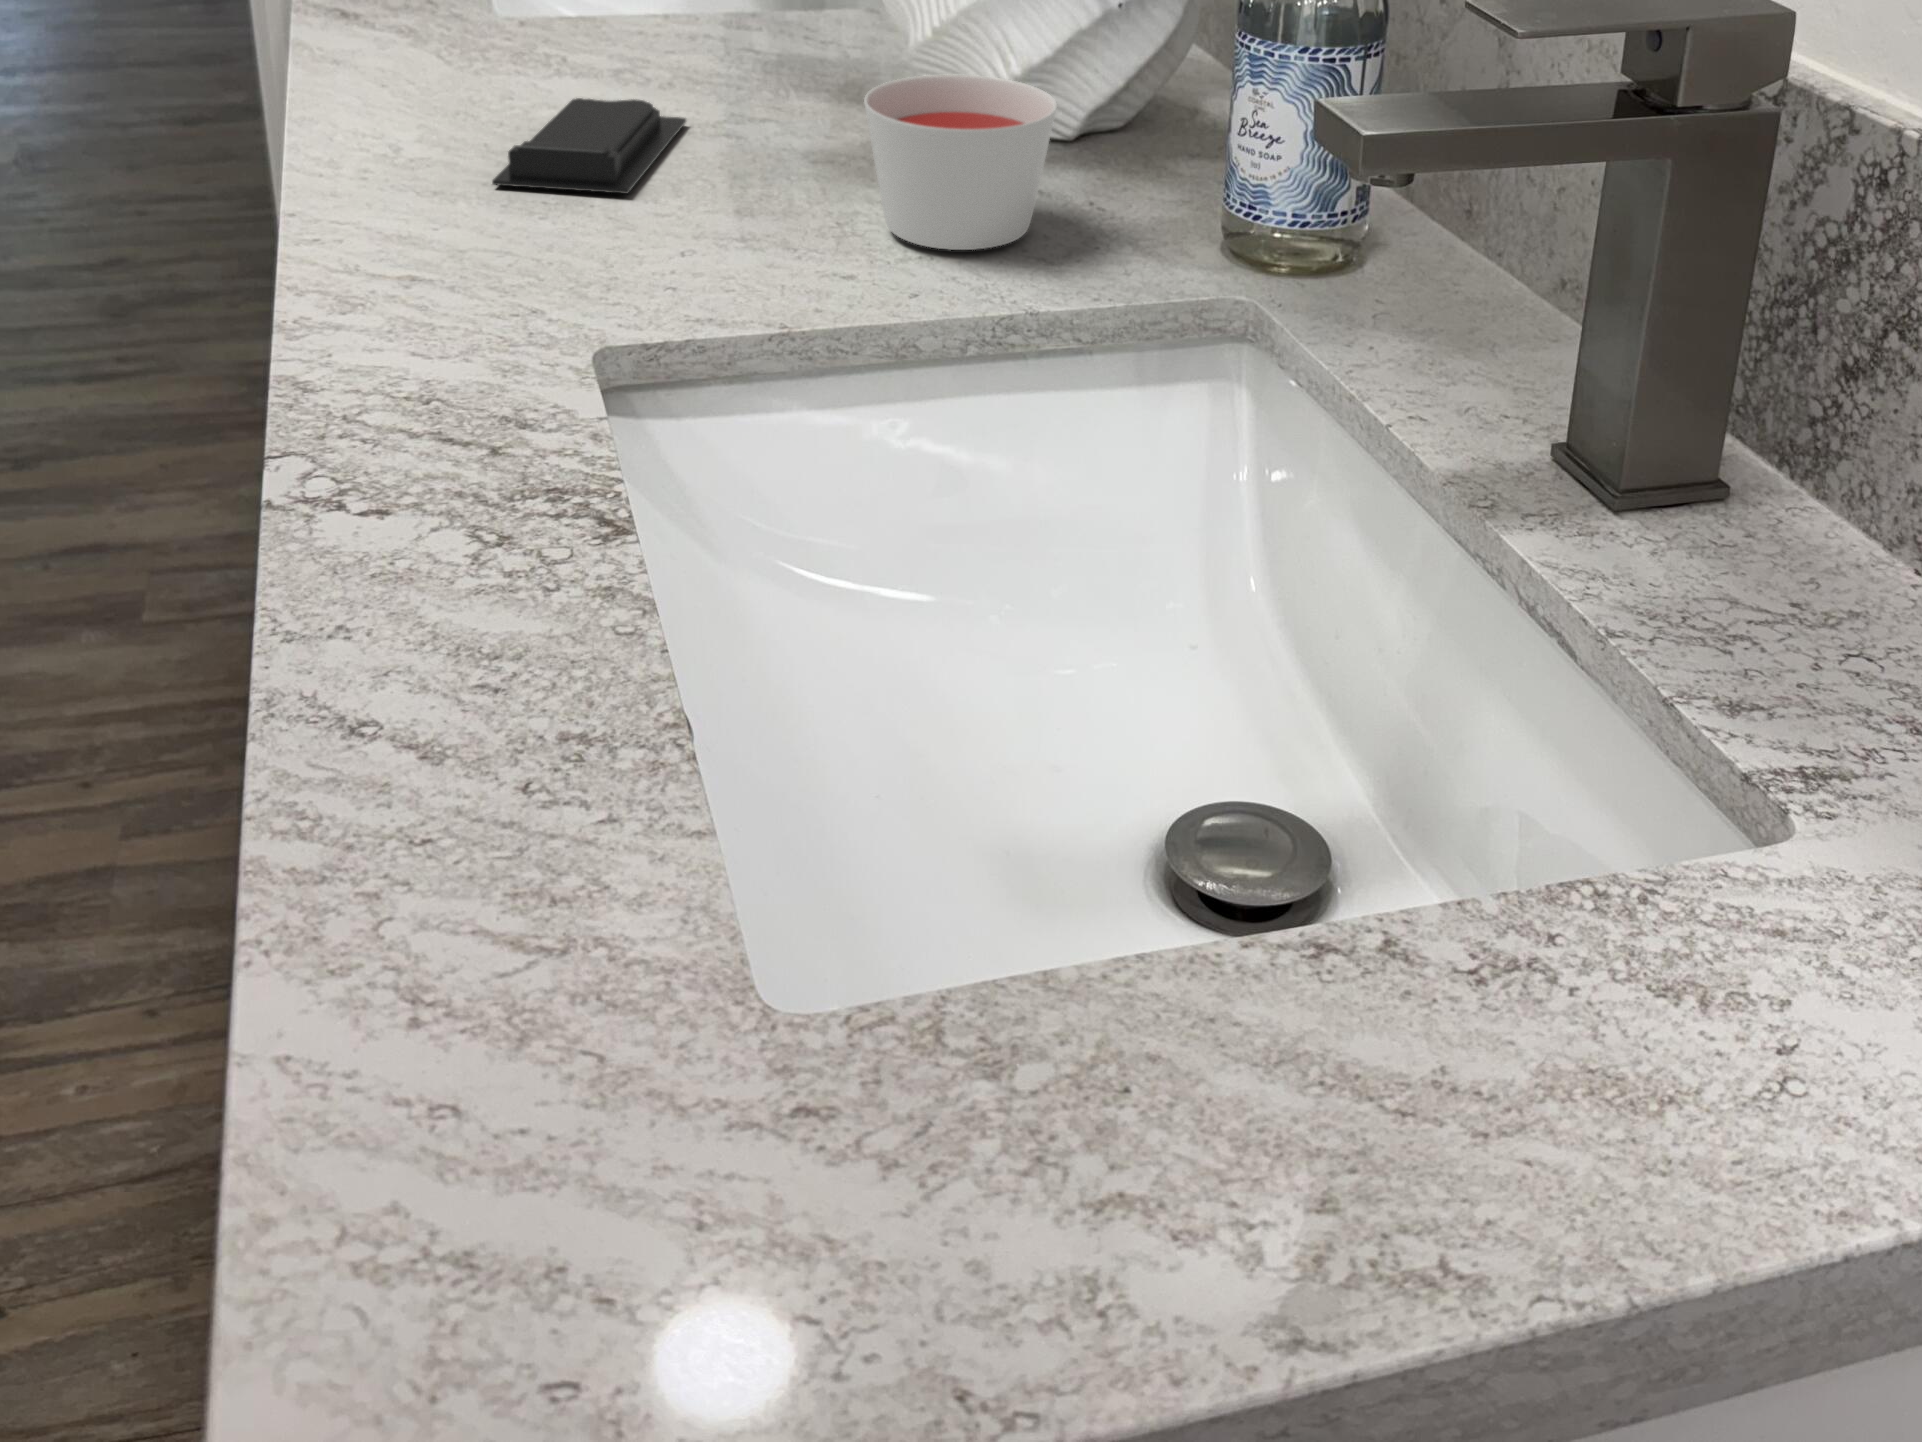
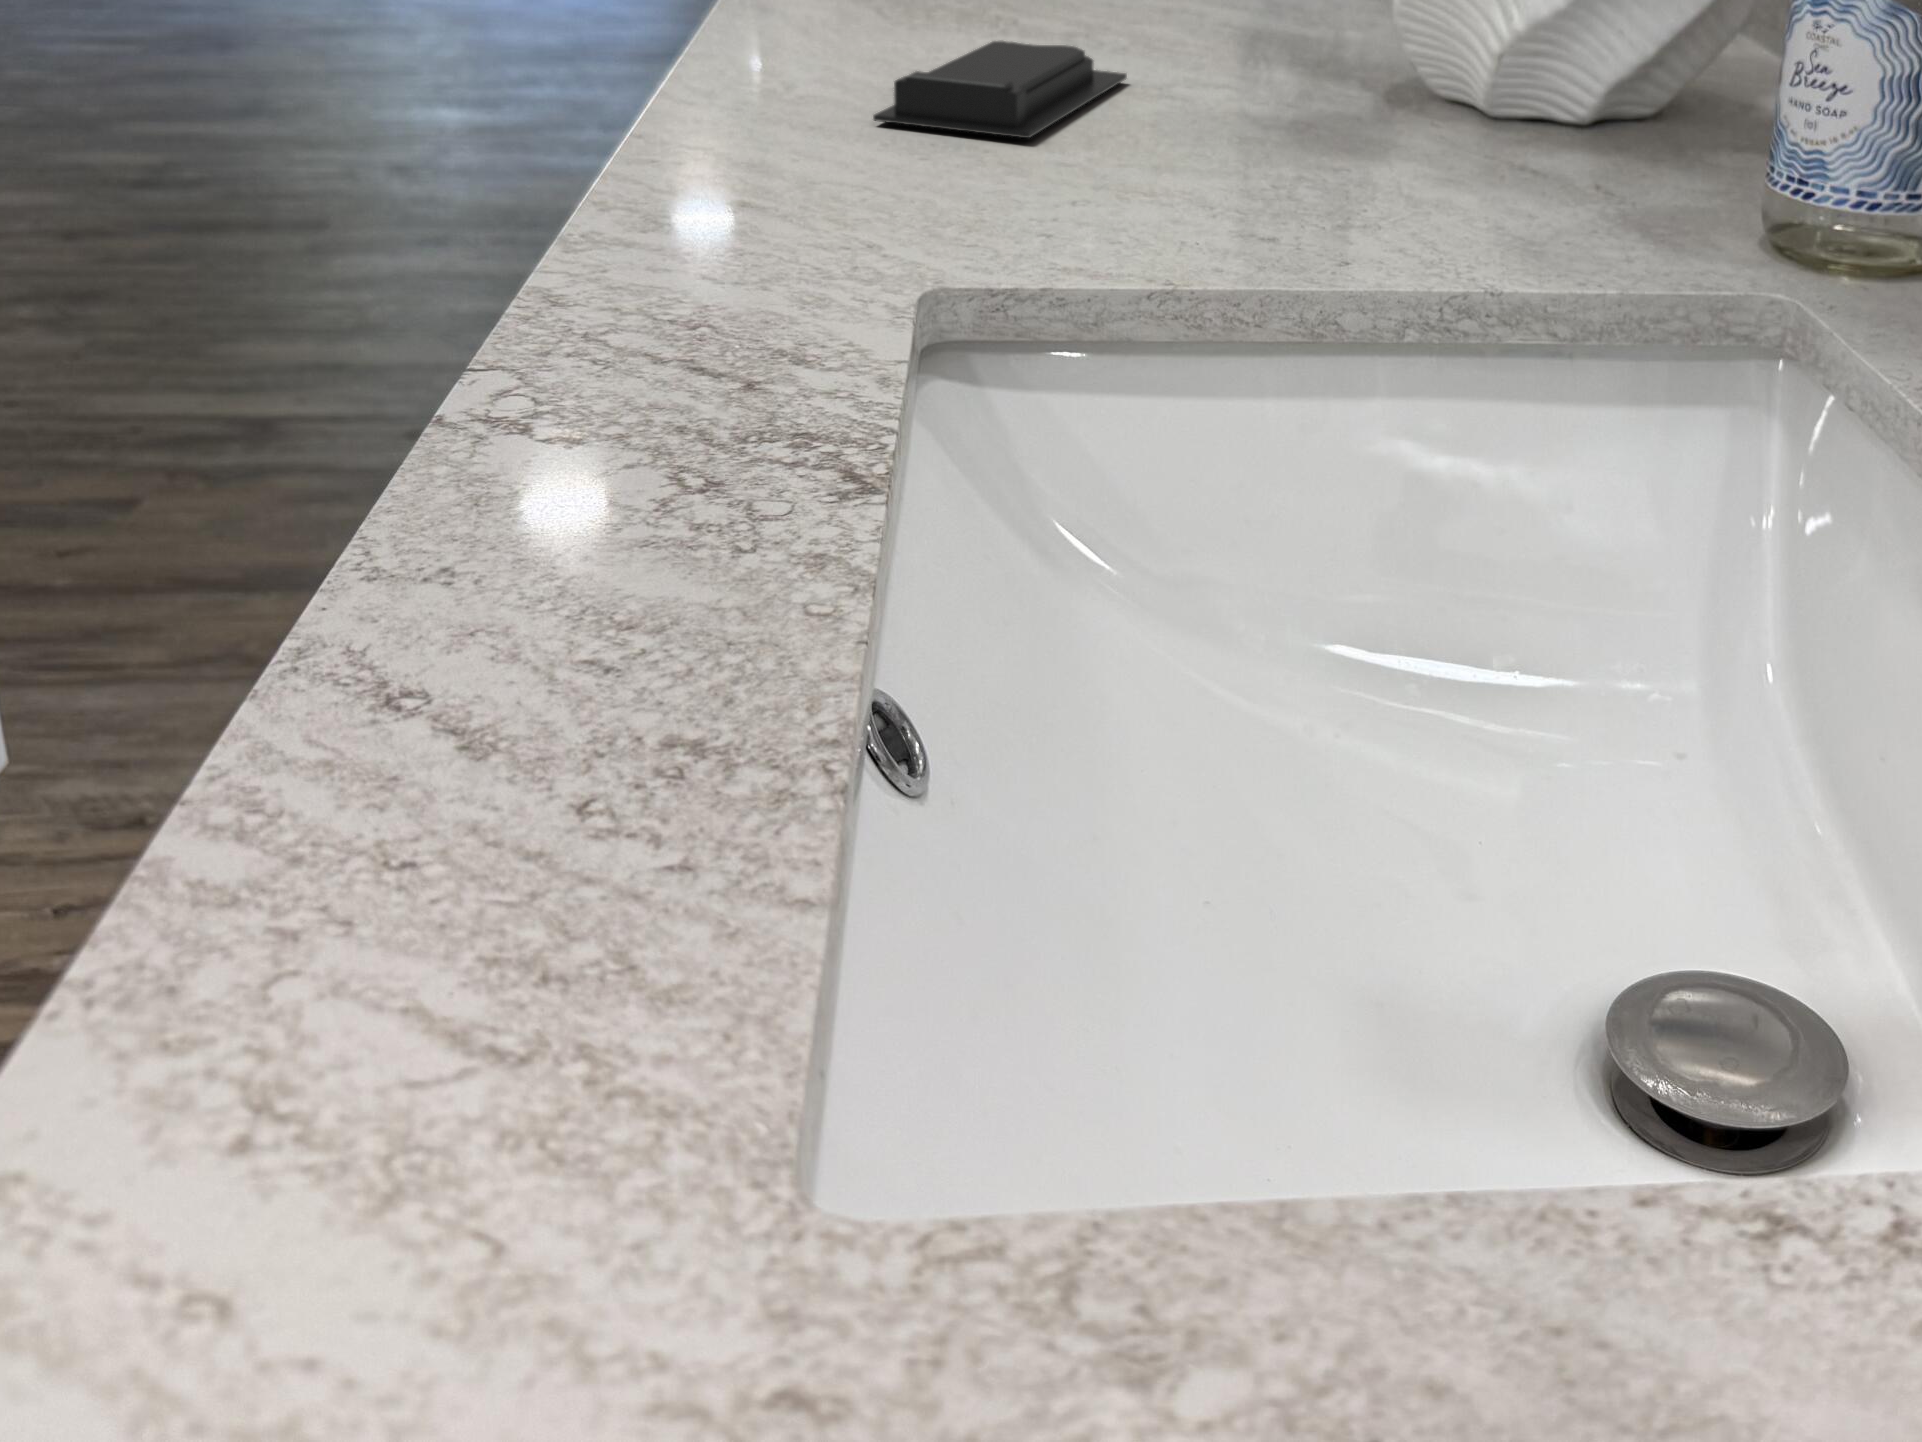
candle: present [864,74,1057,250] -> none [1313,9,1557,220]

